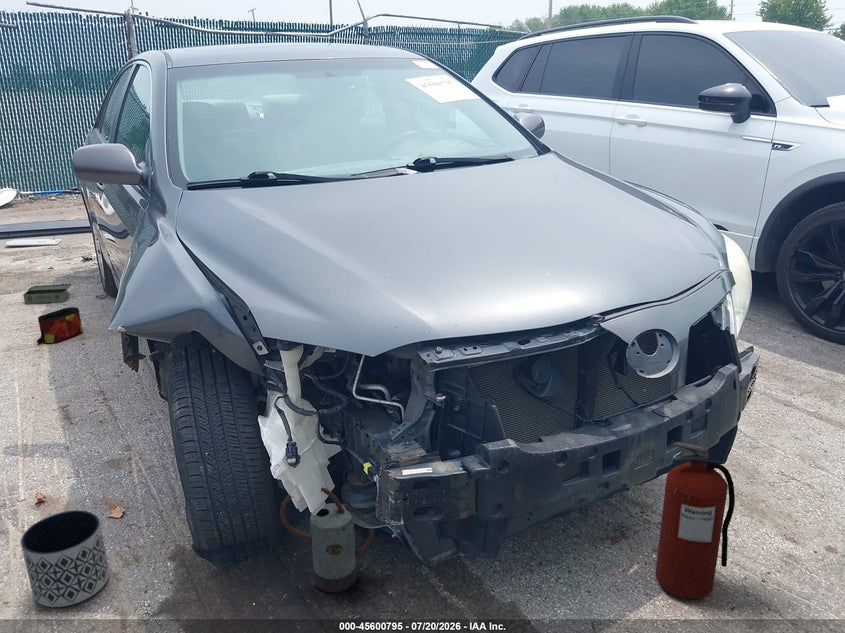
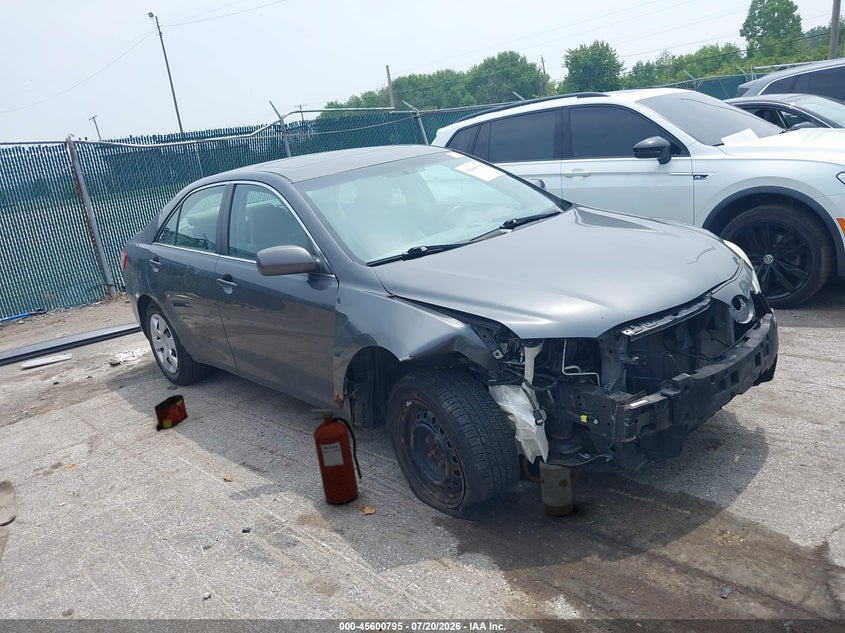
toolbox: present [23,284,71,304] -> none [103,382,141,407]
fire extinguisher: present [655,442,735,599] -> present [310,409,362,503]
planter: present [21,510,109,607] -> none [349,502,406,570]

